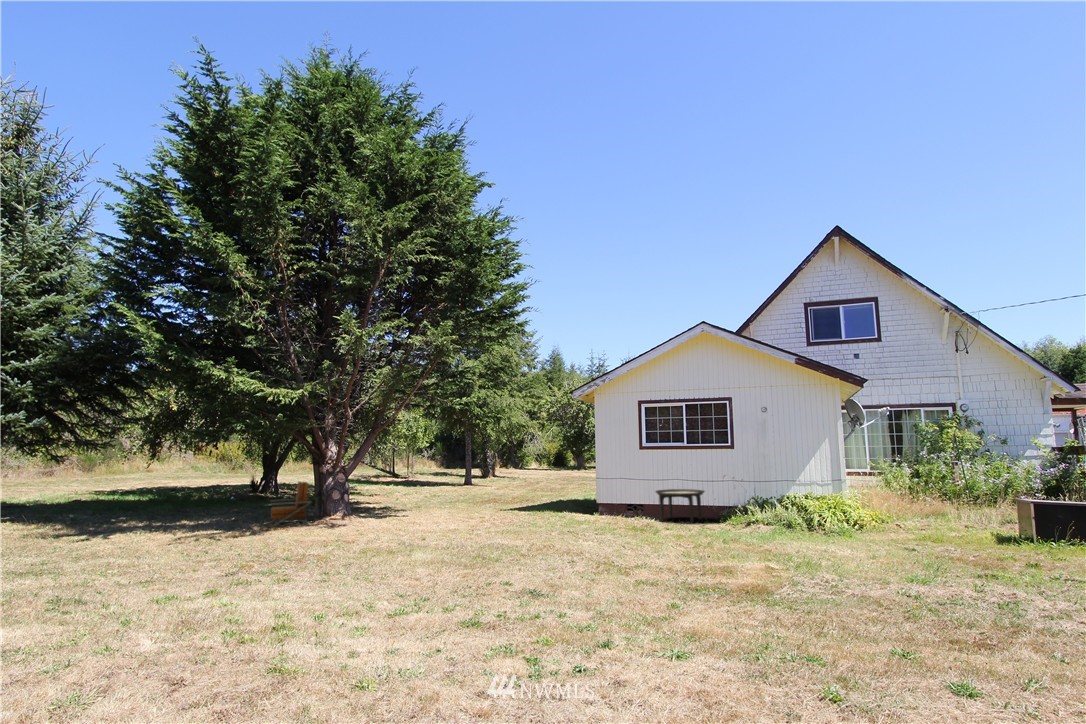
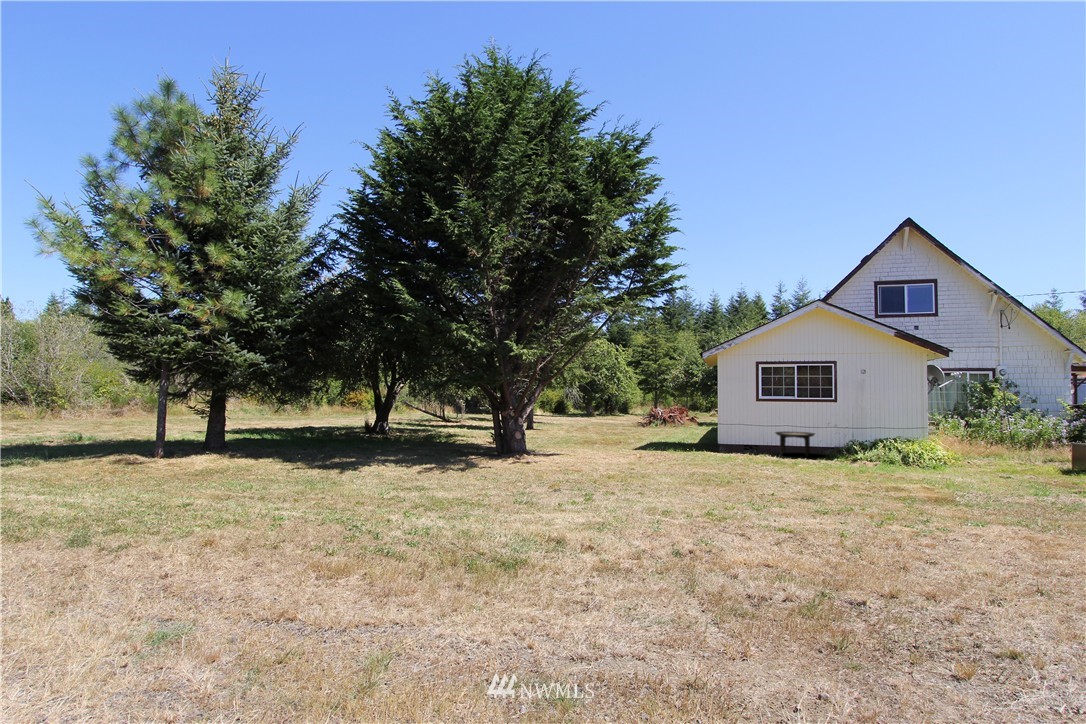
lounge chair: present [270,482,312,528] -> none [467,419,507,455]

